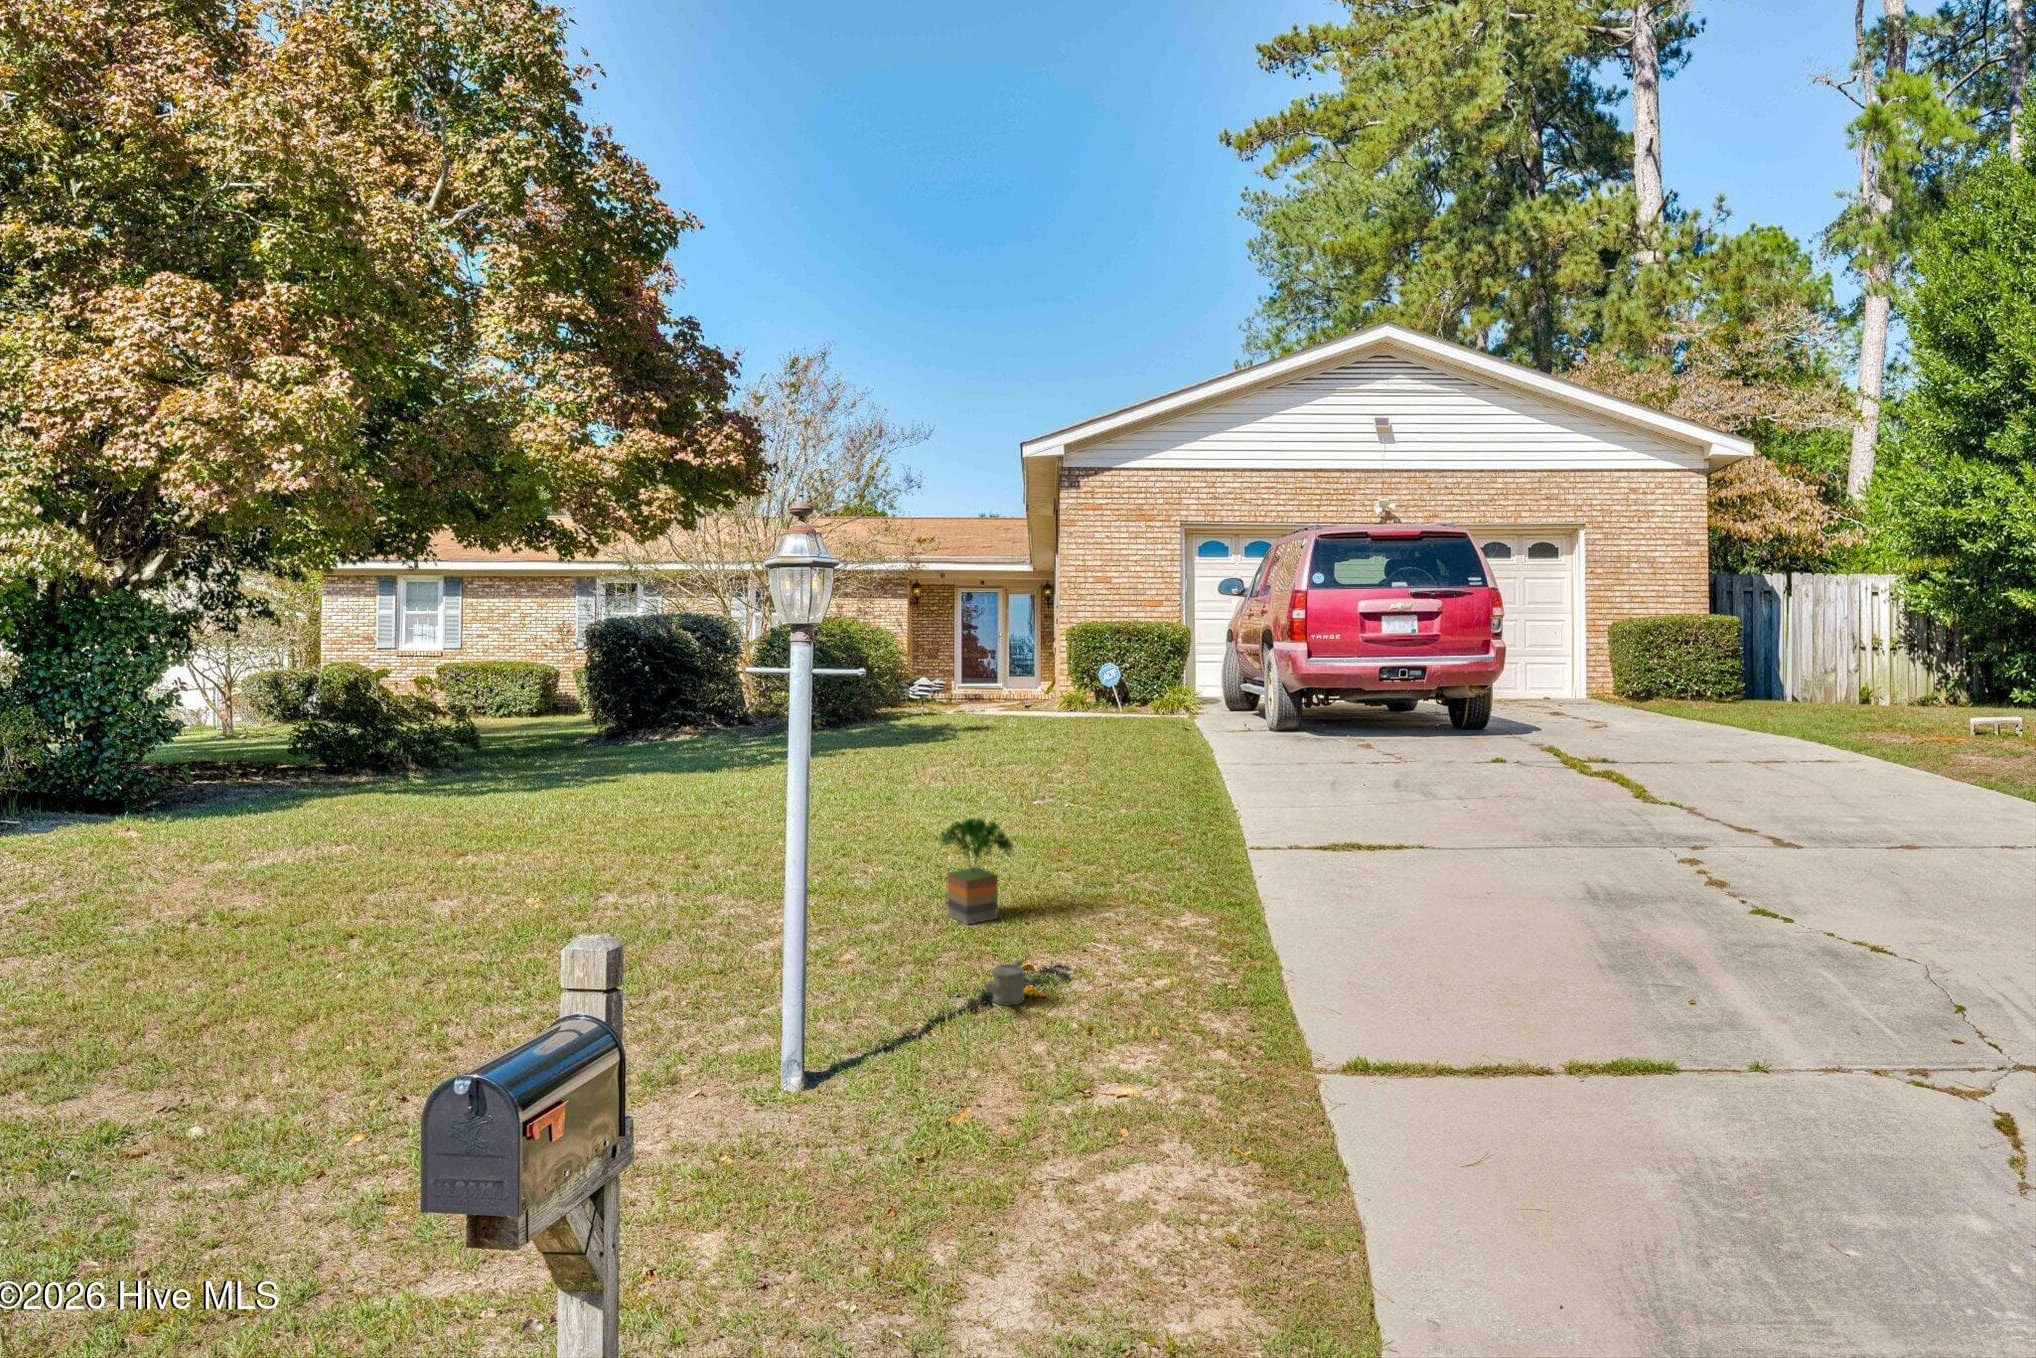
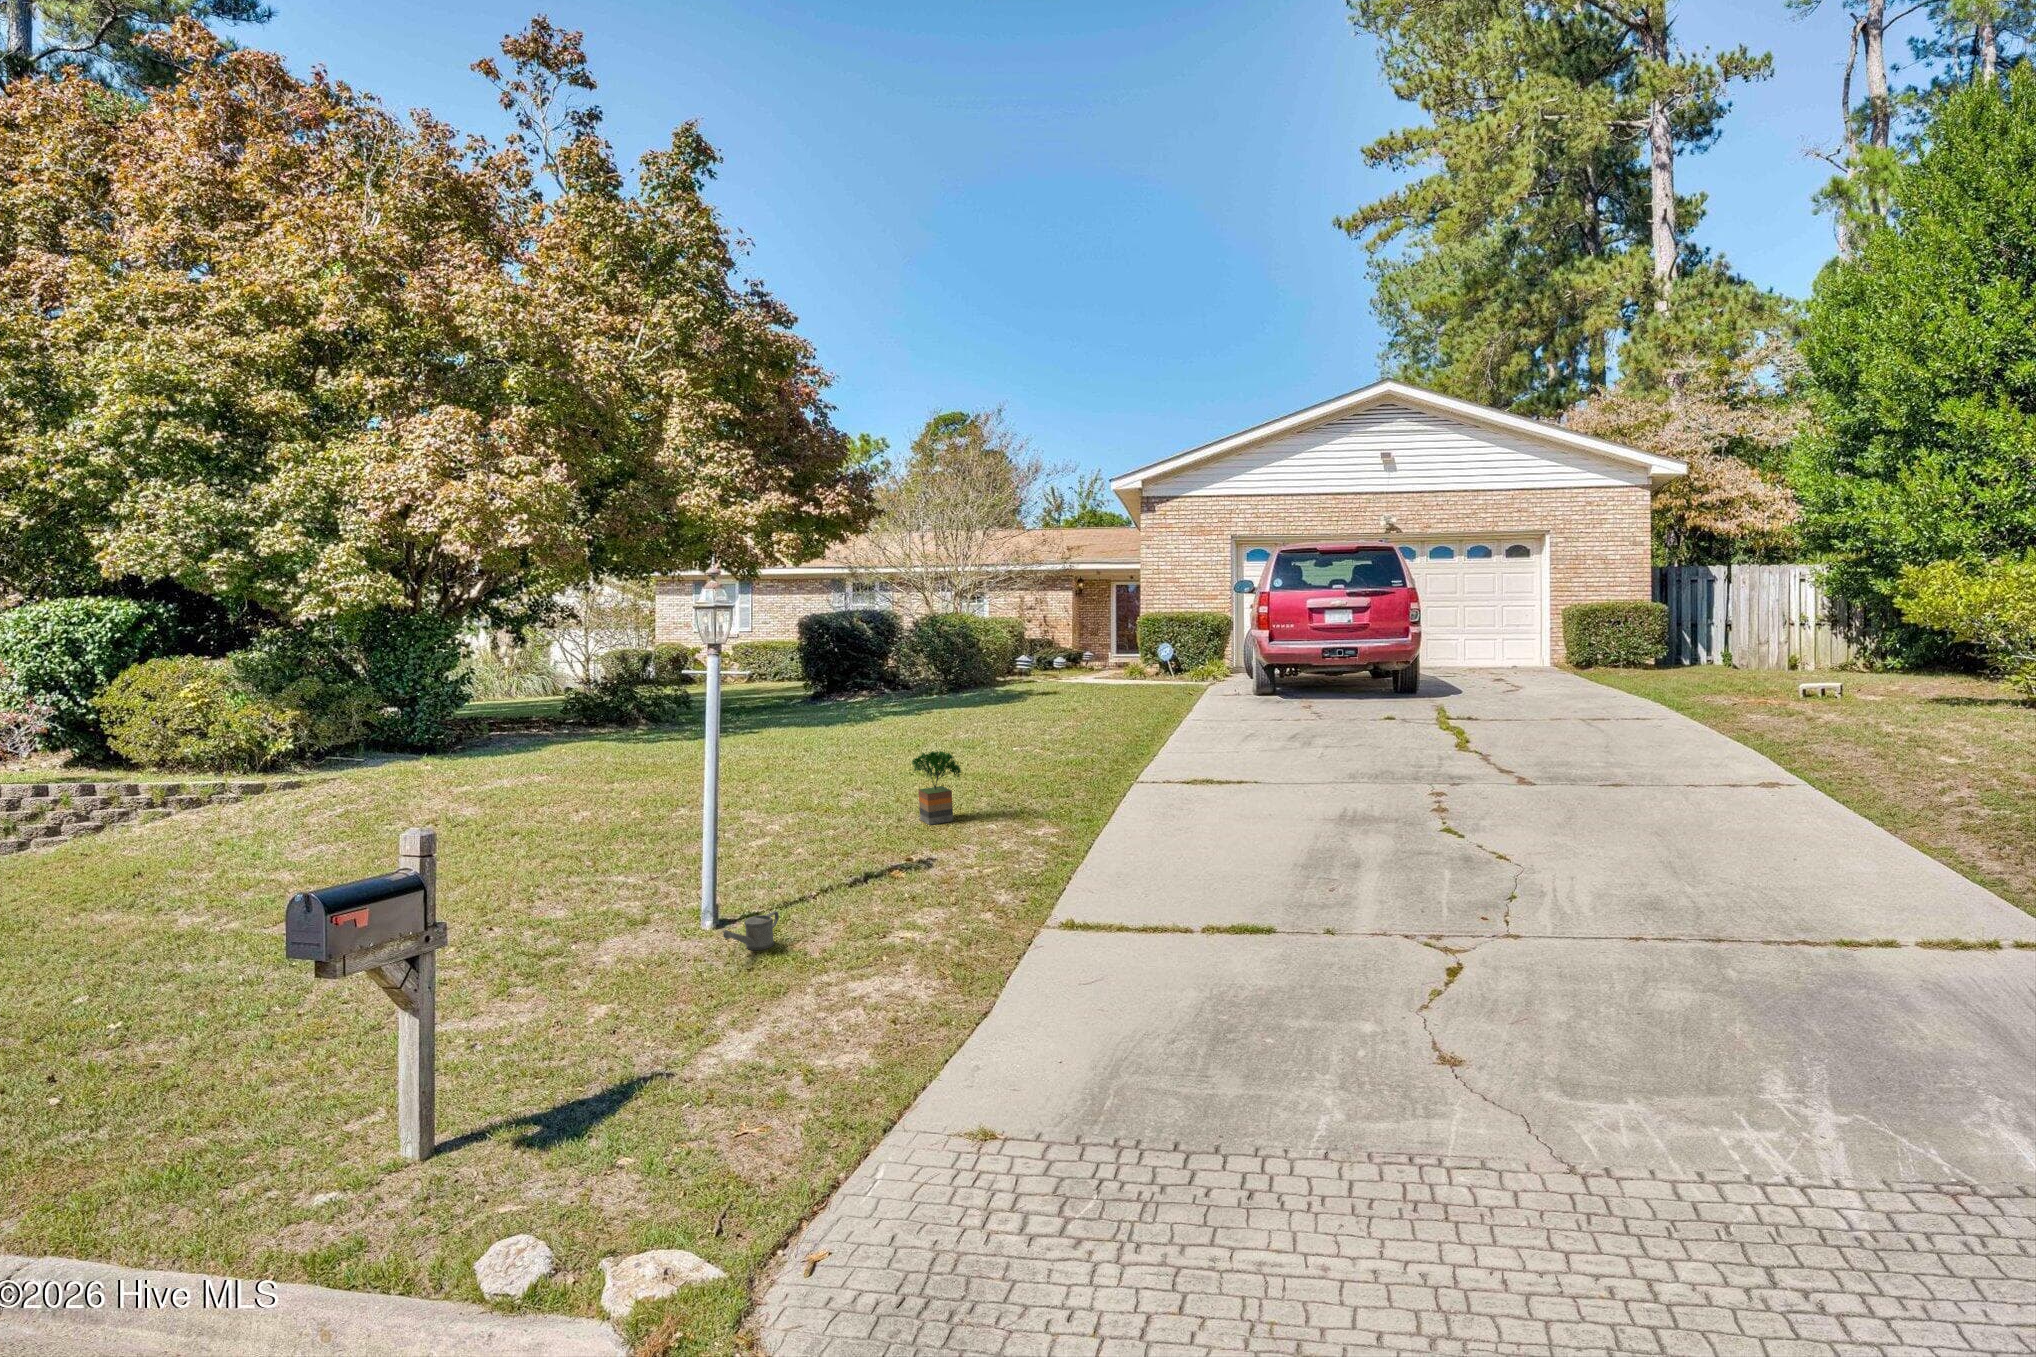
watering can: present [985,960,1024,1006] -> present [723,911,779,950]

